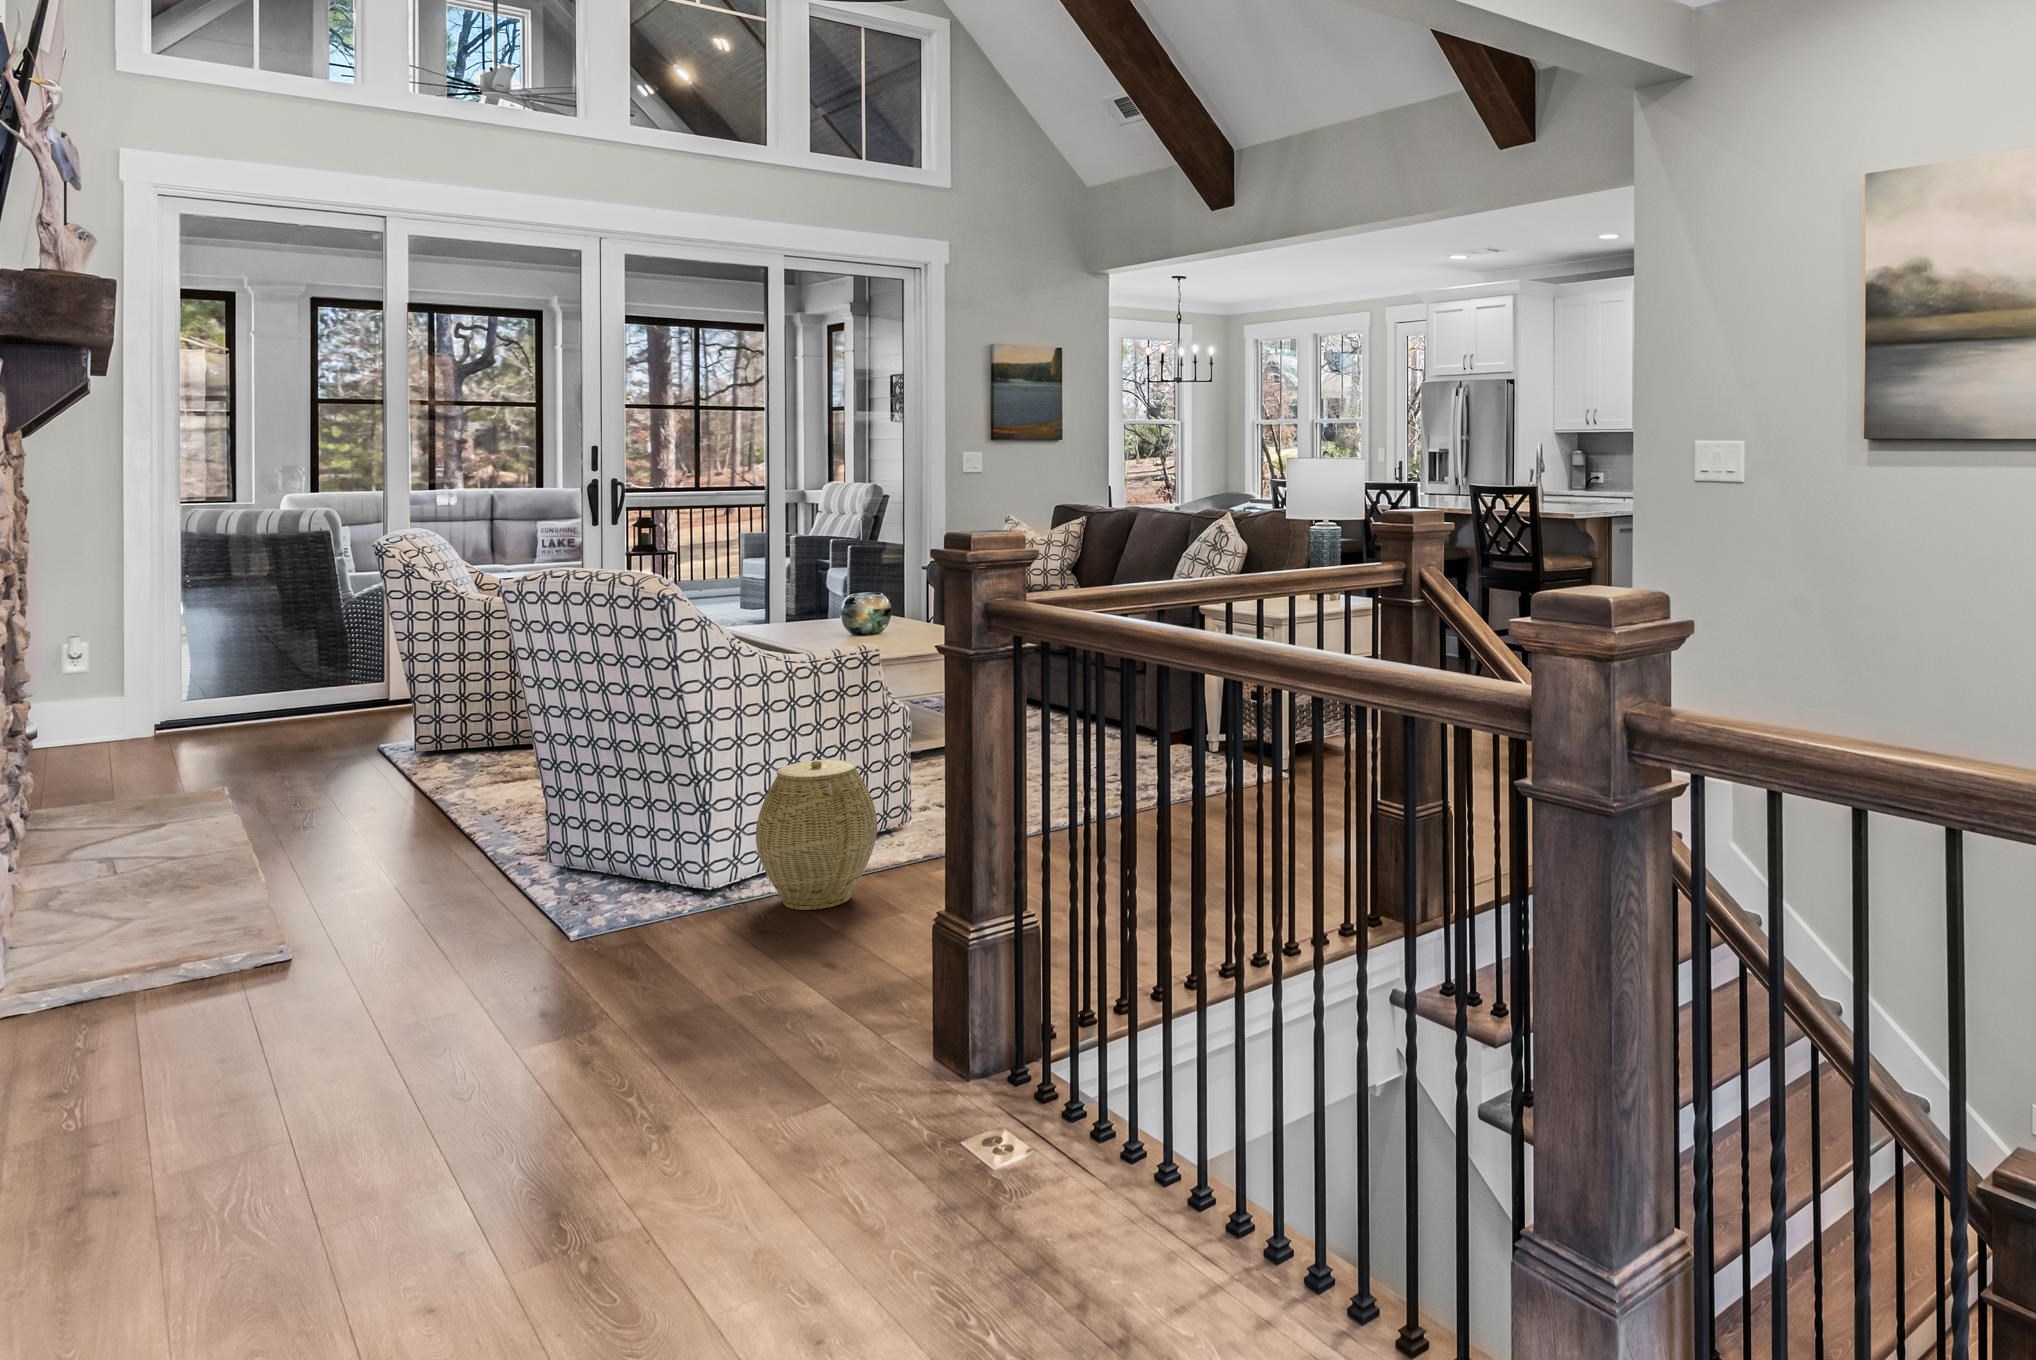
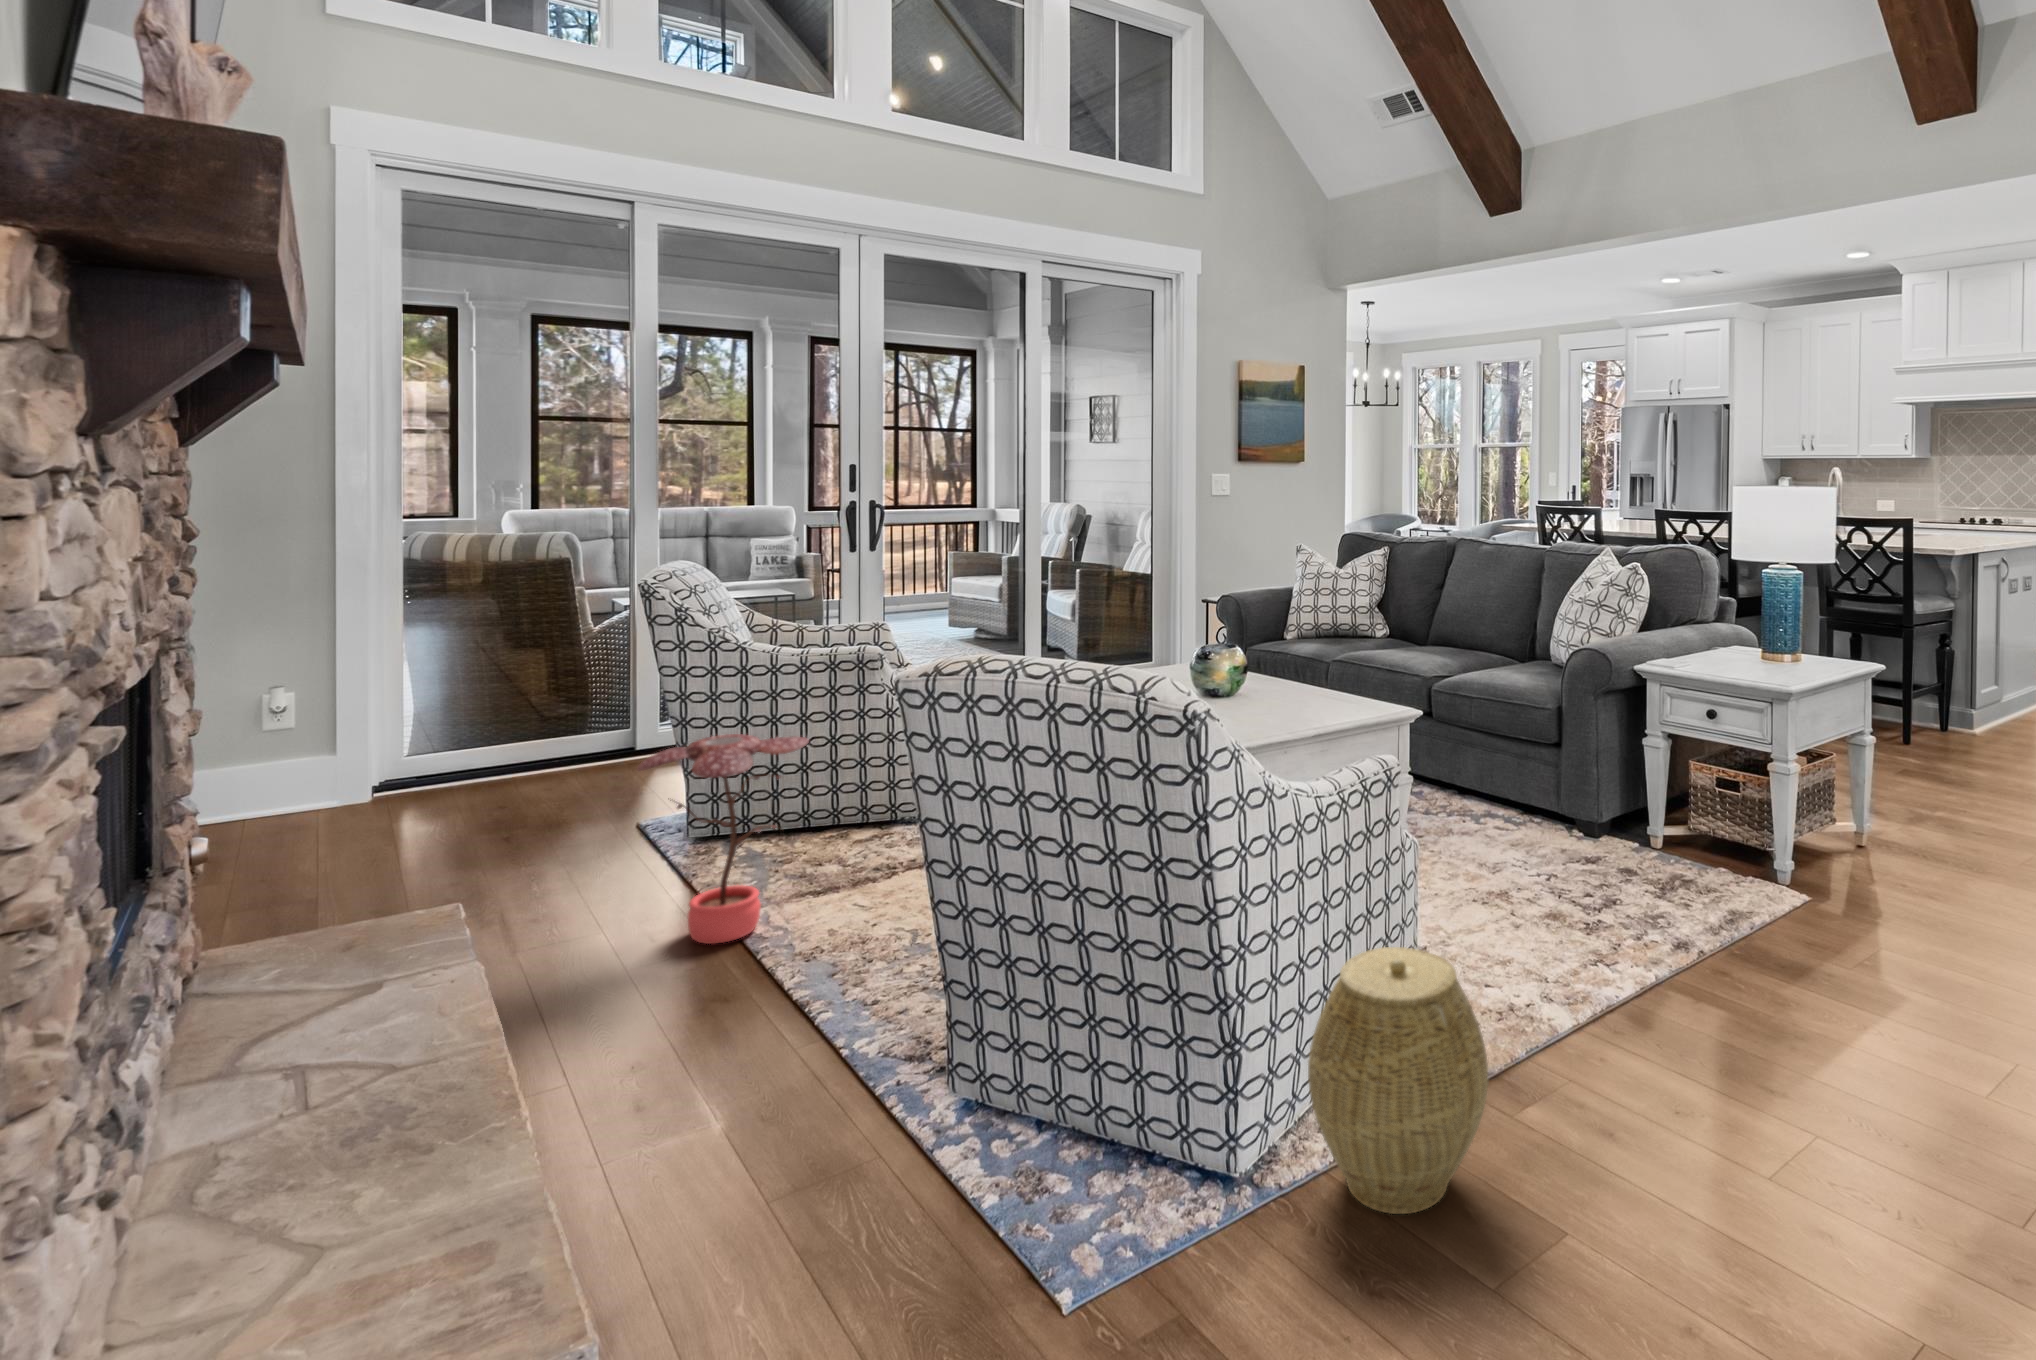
potted plant: none [360,654,496,805] -> present [637,734,809,944]

